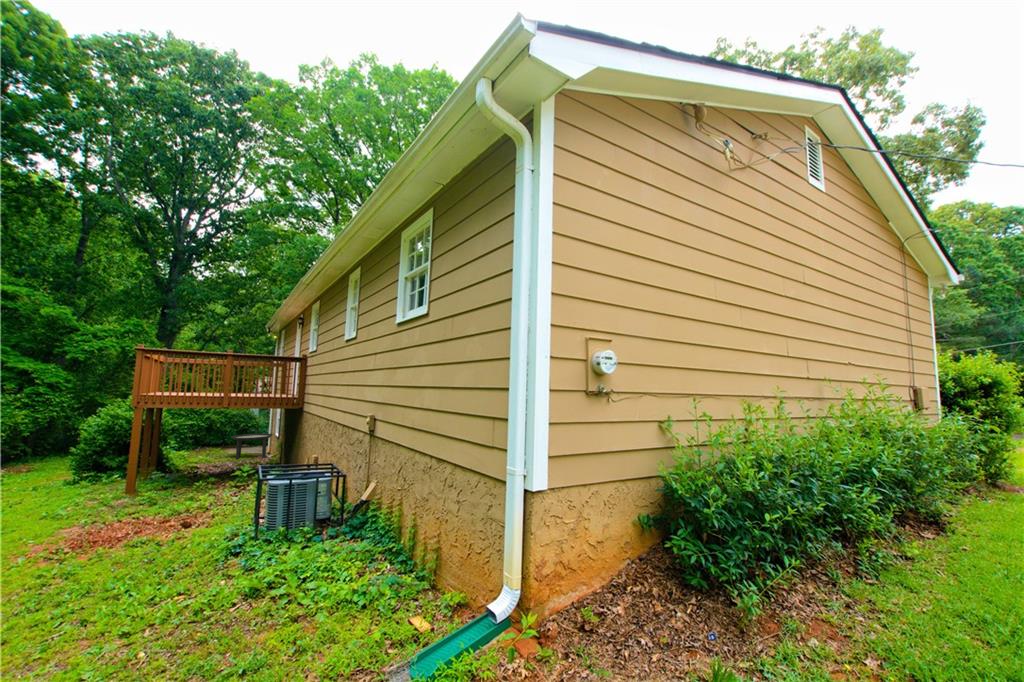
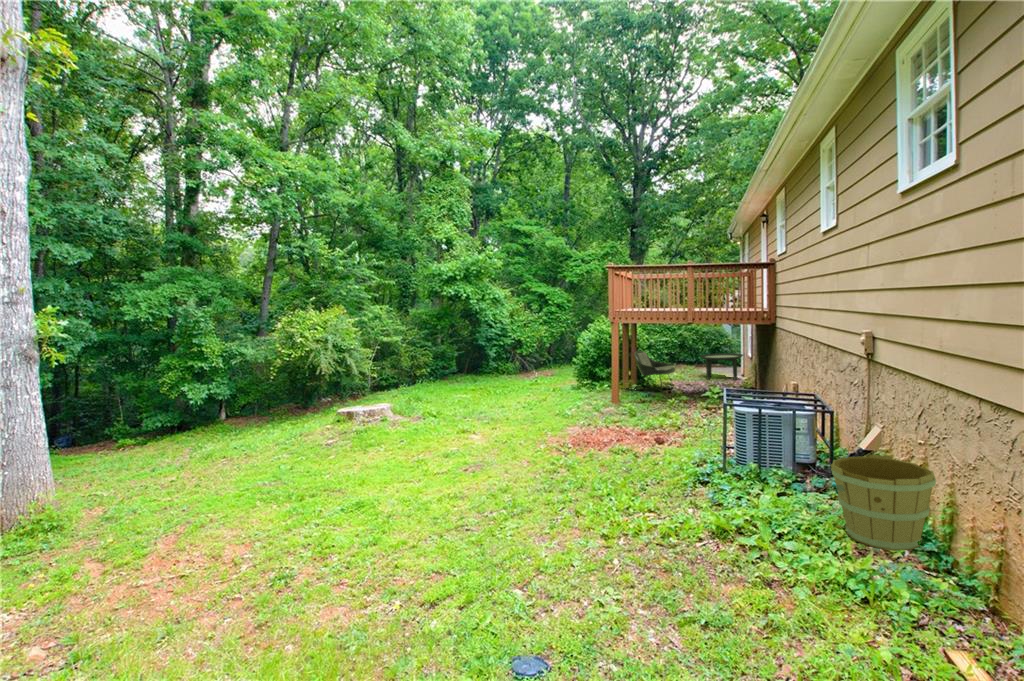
lounge chair: none [153,434,204,478] -> present [635,351,675,392]
wooden bucket: none [345,500,406,568] -> present [831,455,936,551]

